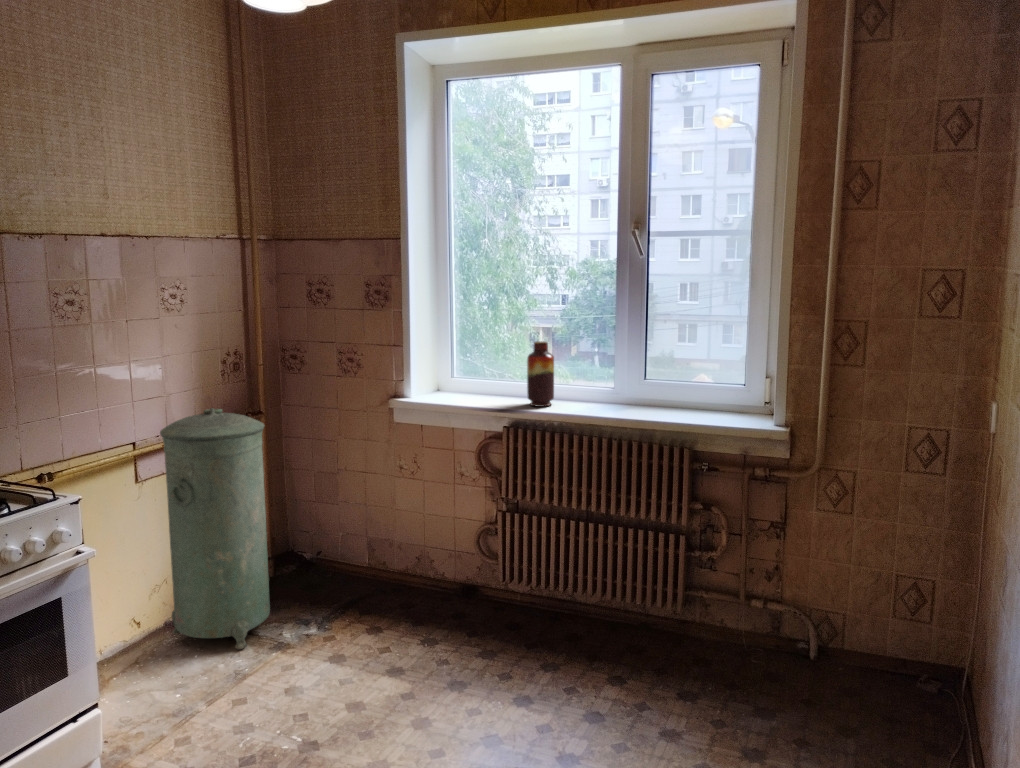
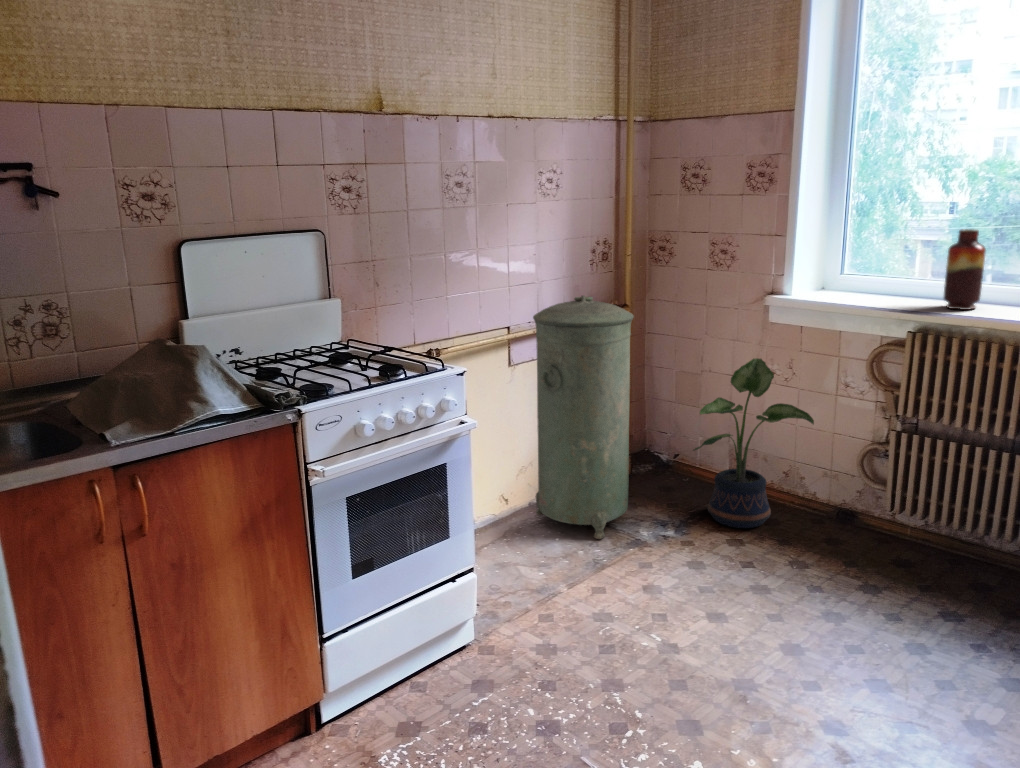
potted plant: none [330,456,435,617] -> present [693,358,814,528]

